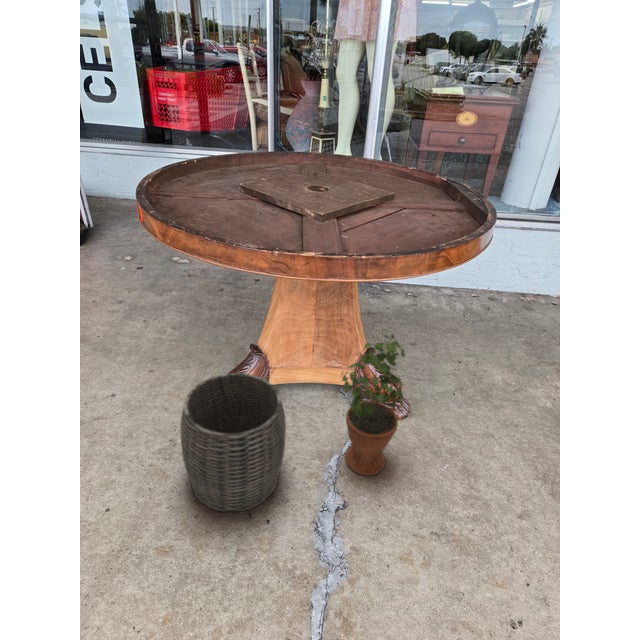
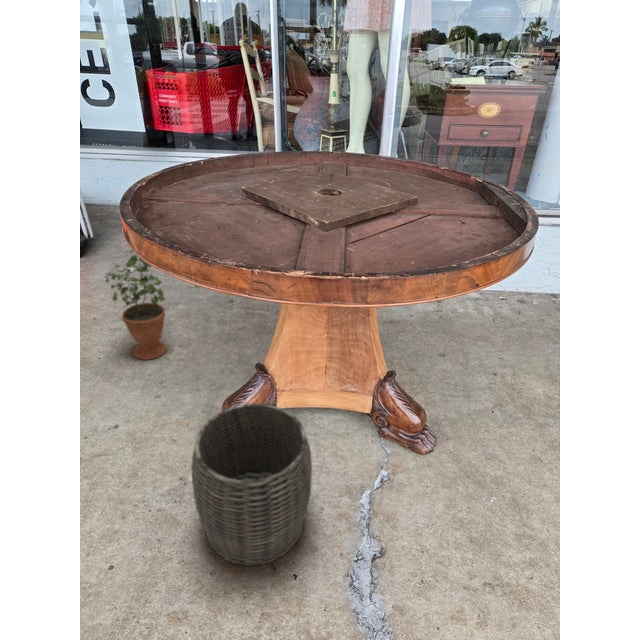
potted plant: present [342,329,405,475] -> present [105,250,167,360]

